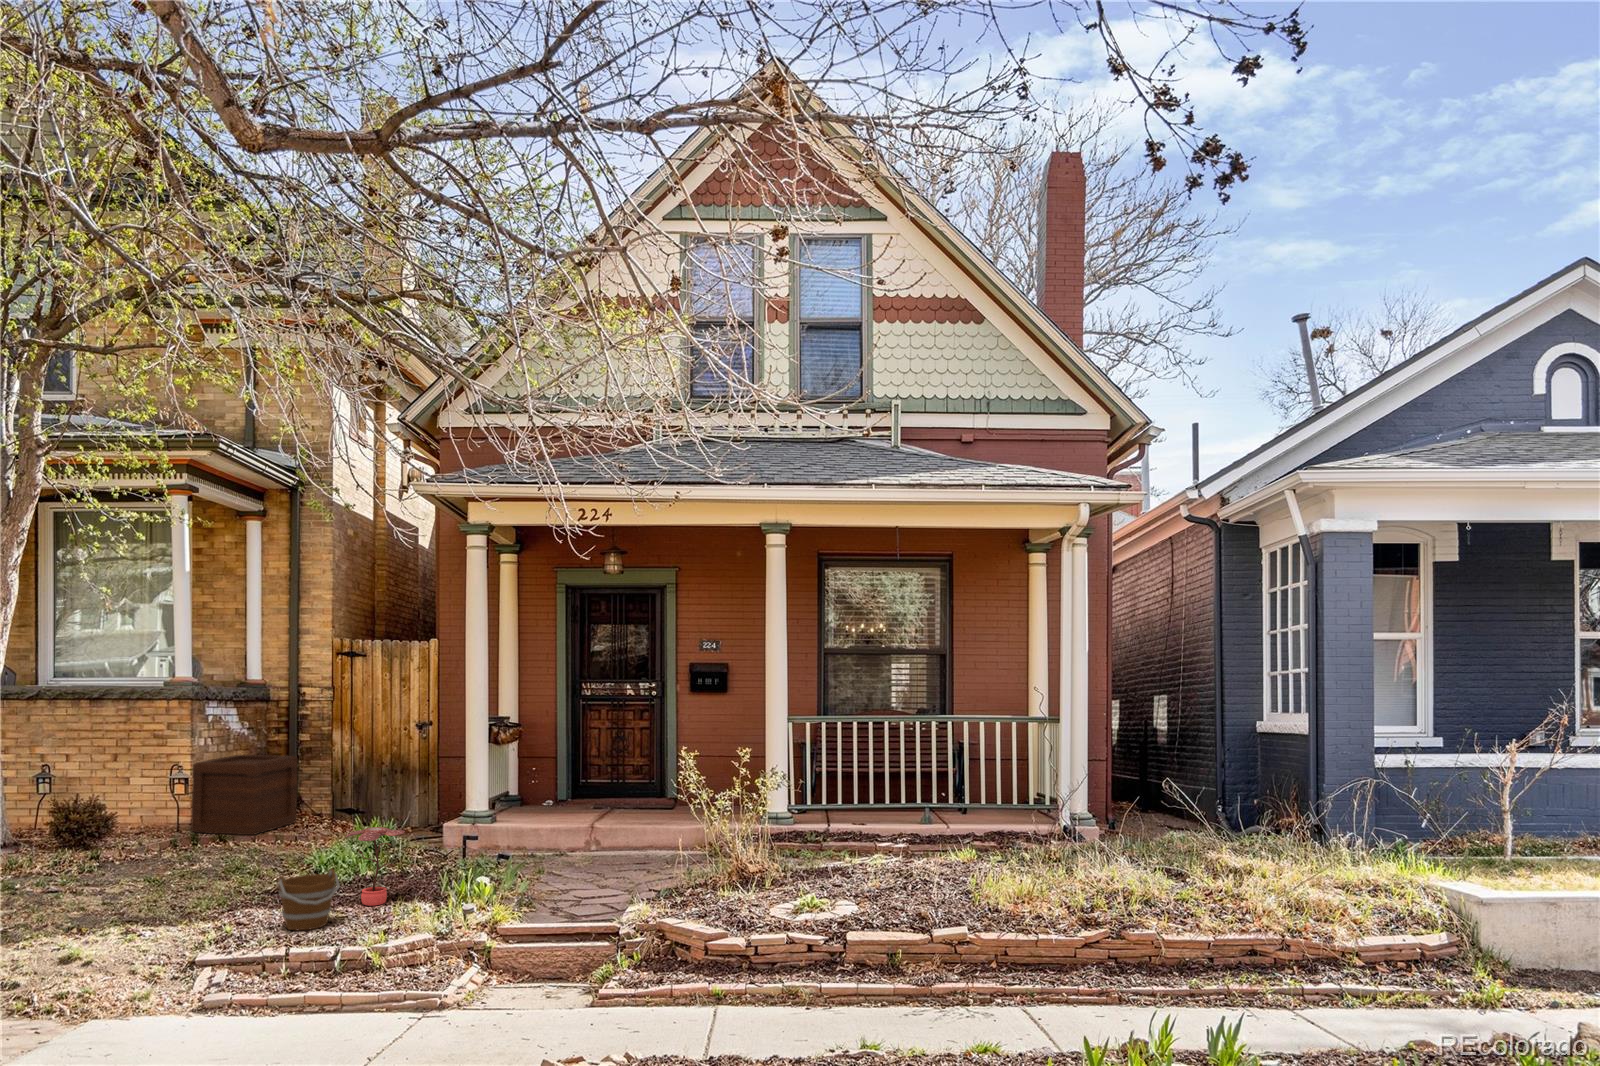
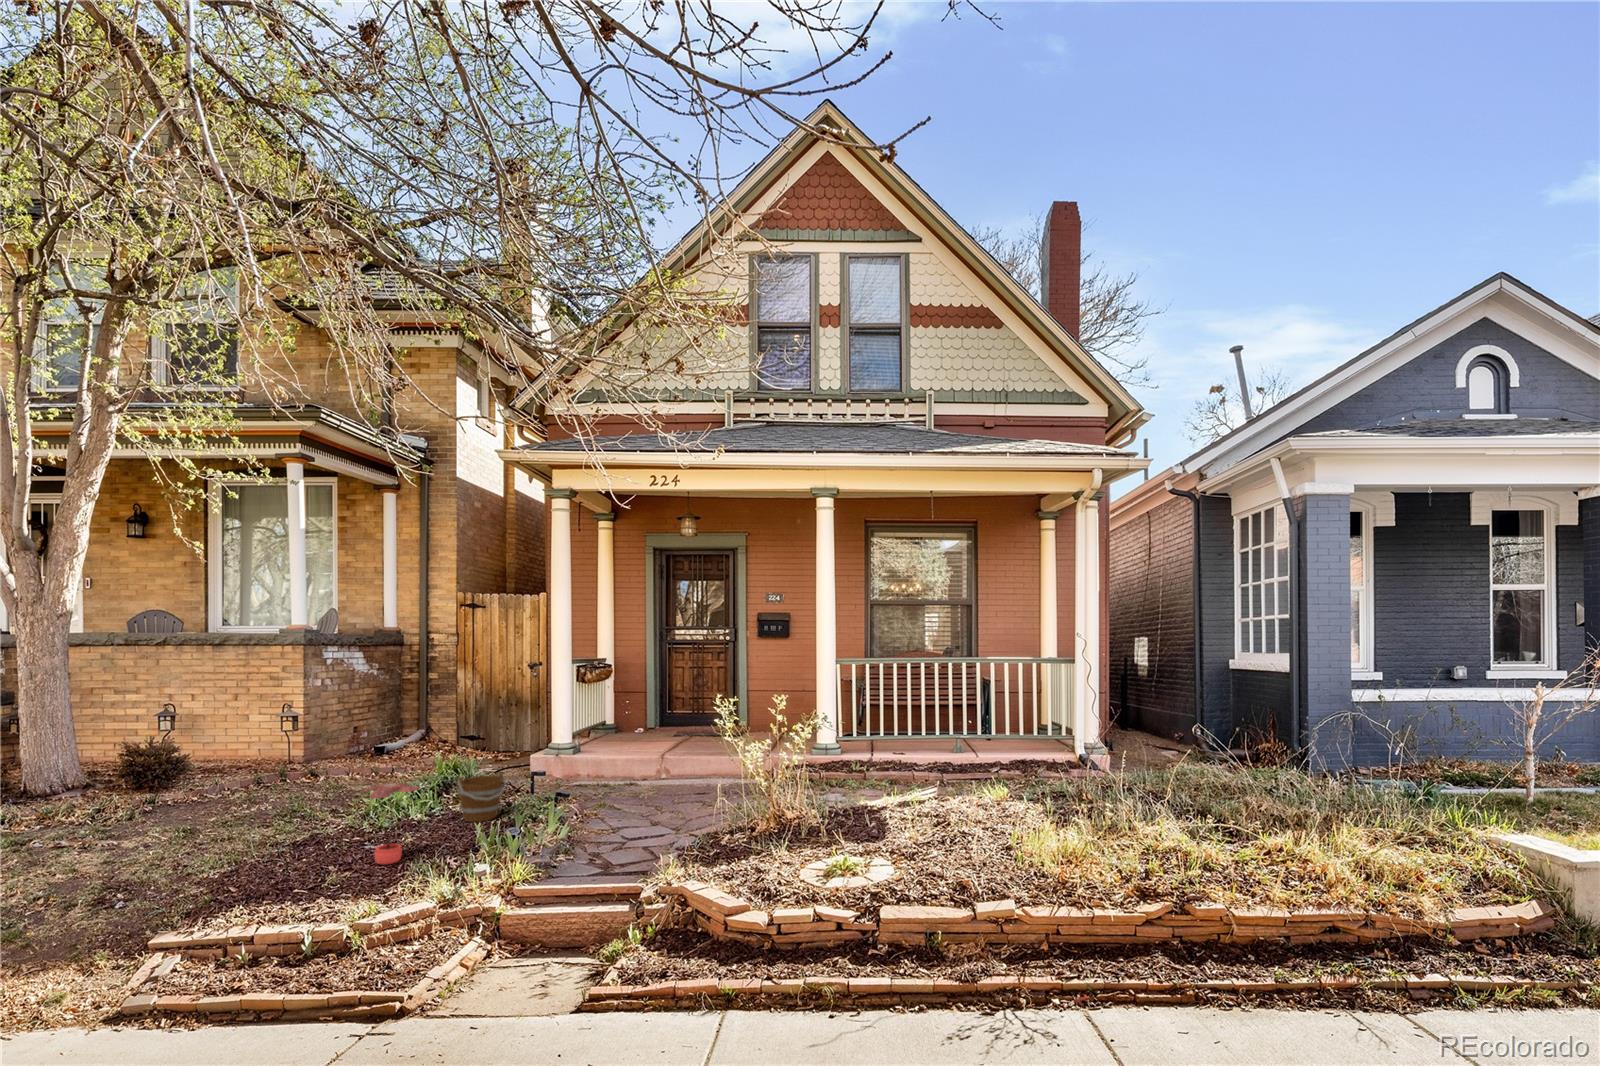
wooden crate: present [191,755,297,835] -> none [266,703,367,777]
bucket: present [279,869,340,930] -> present [457,771,507,822]

